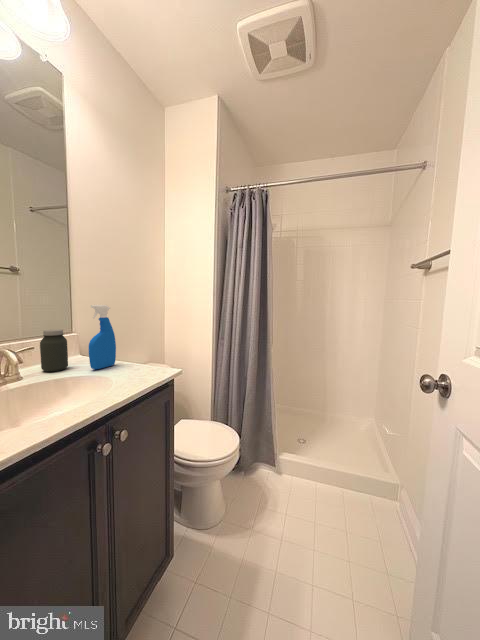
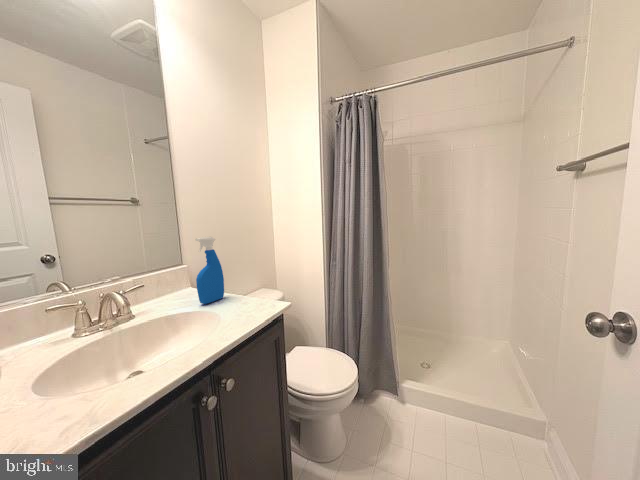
jar: present [40,329,68,372] -> none [150,264,178,308]

